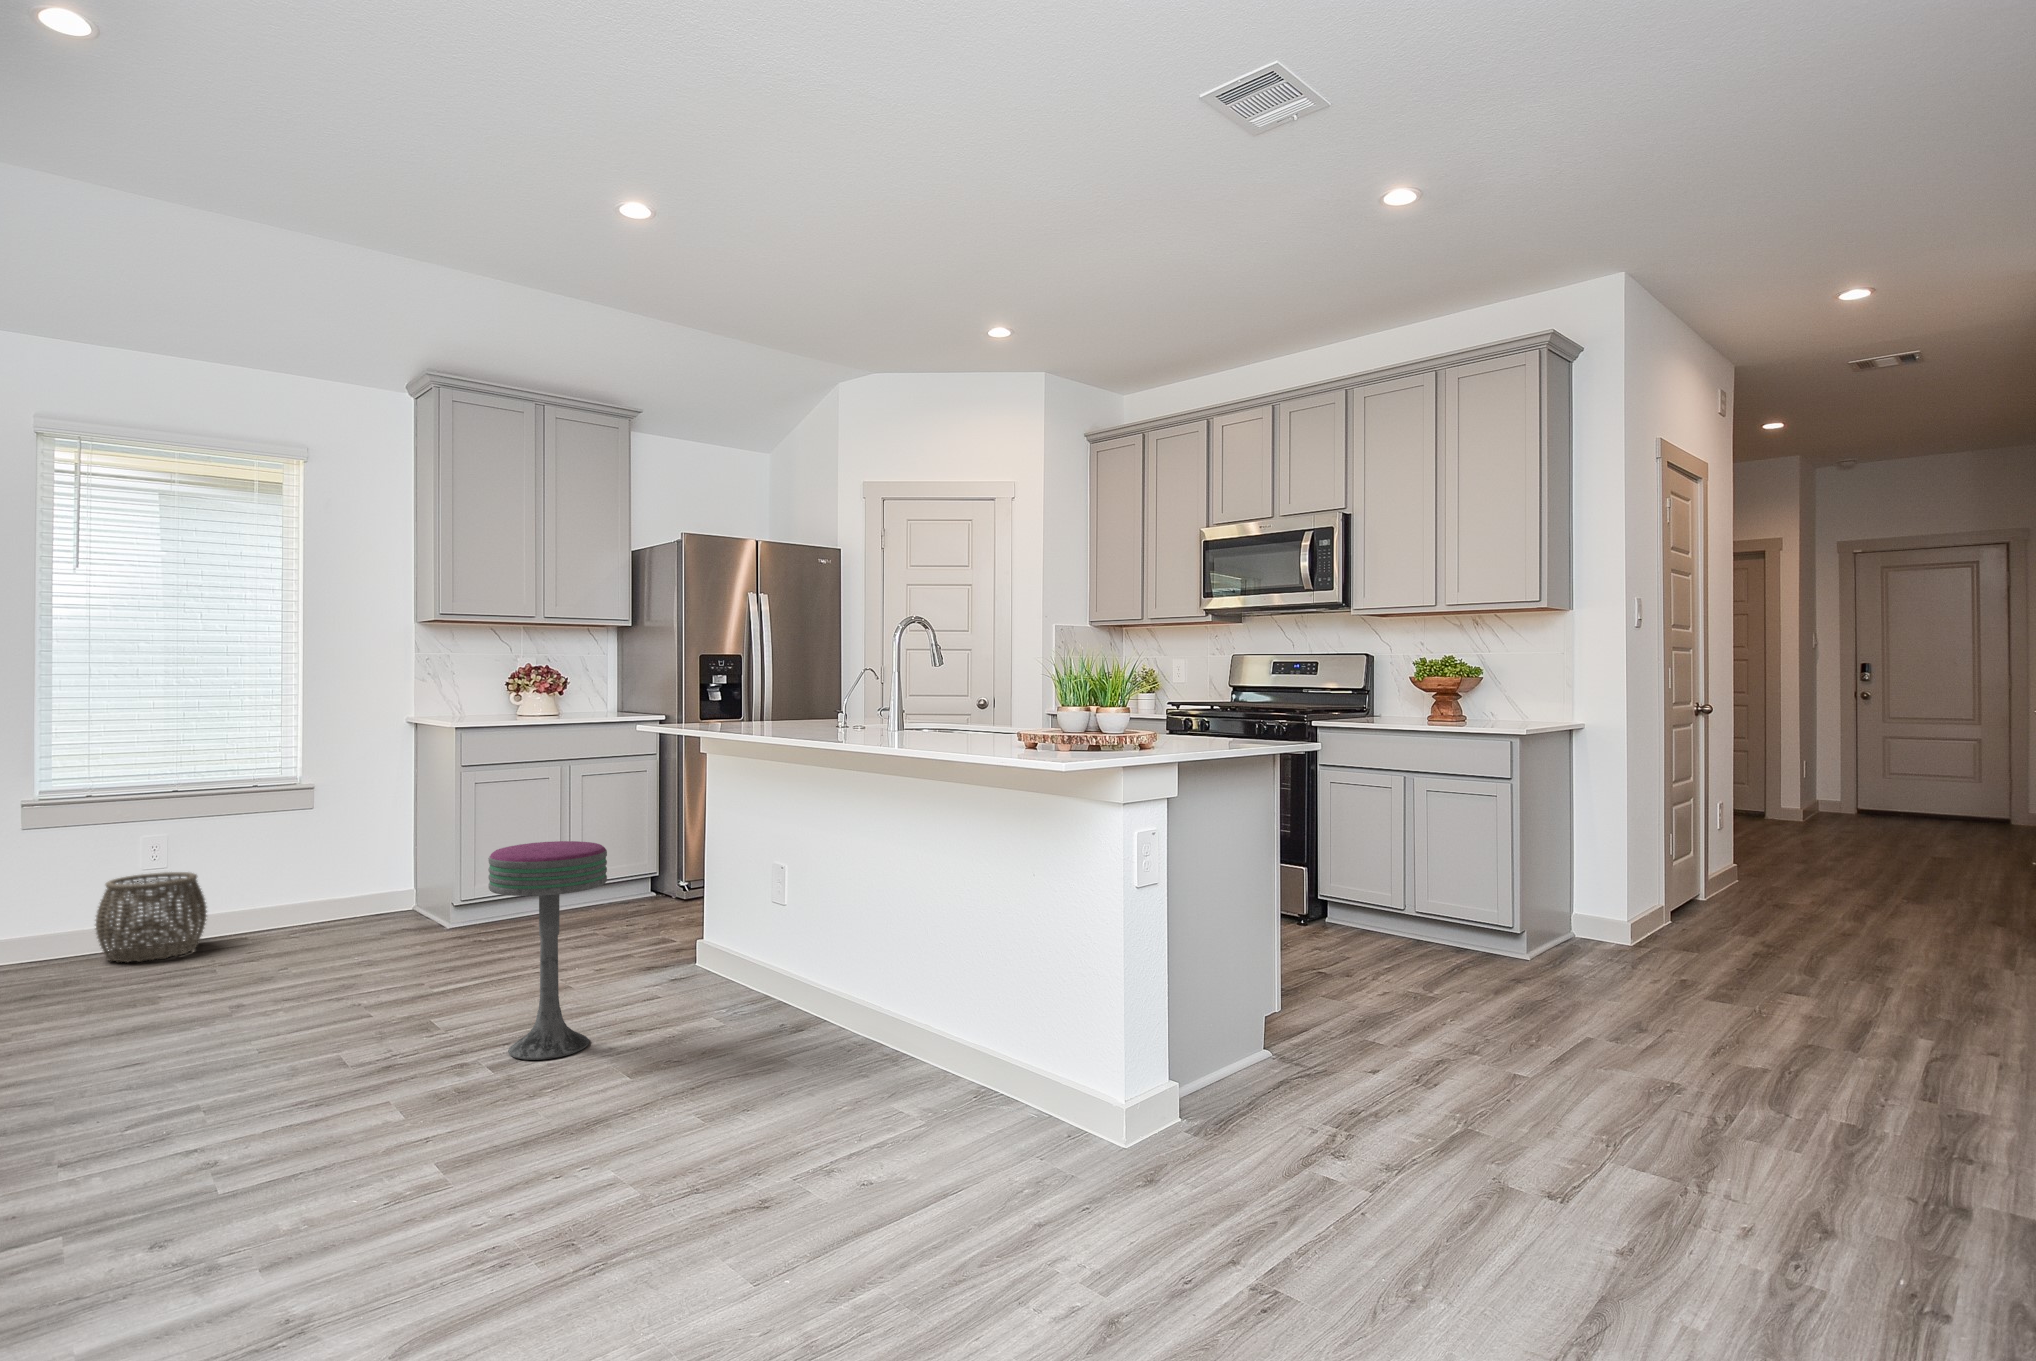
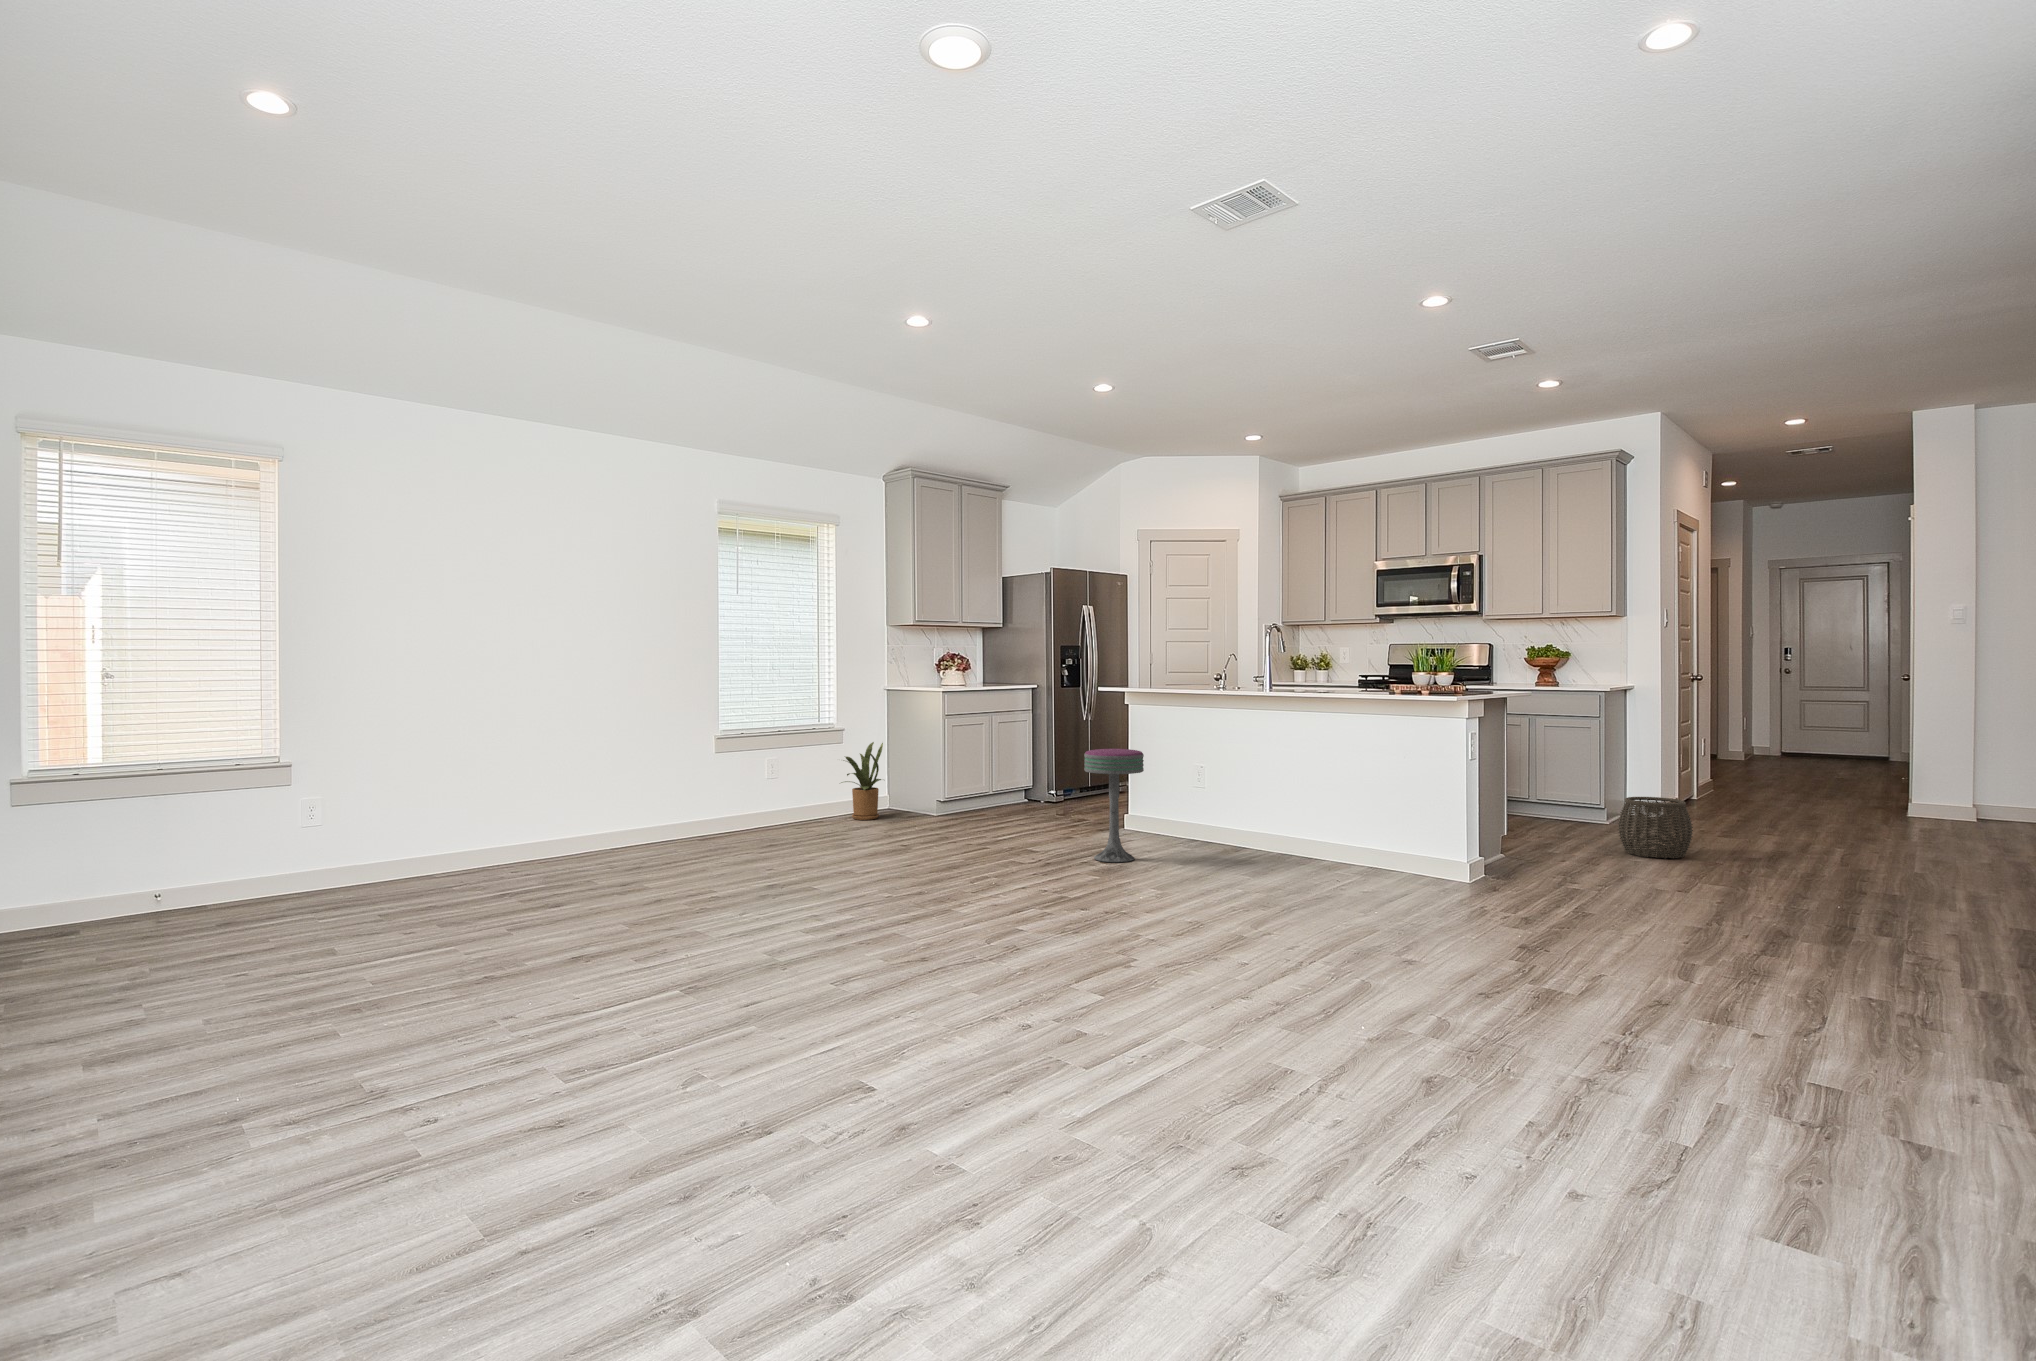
house plant: none [281,803,398,932] -> present [841,742,883,820]
woven basket: present [95,872,207,962] -> present [1618,797,1693,859]

